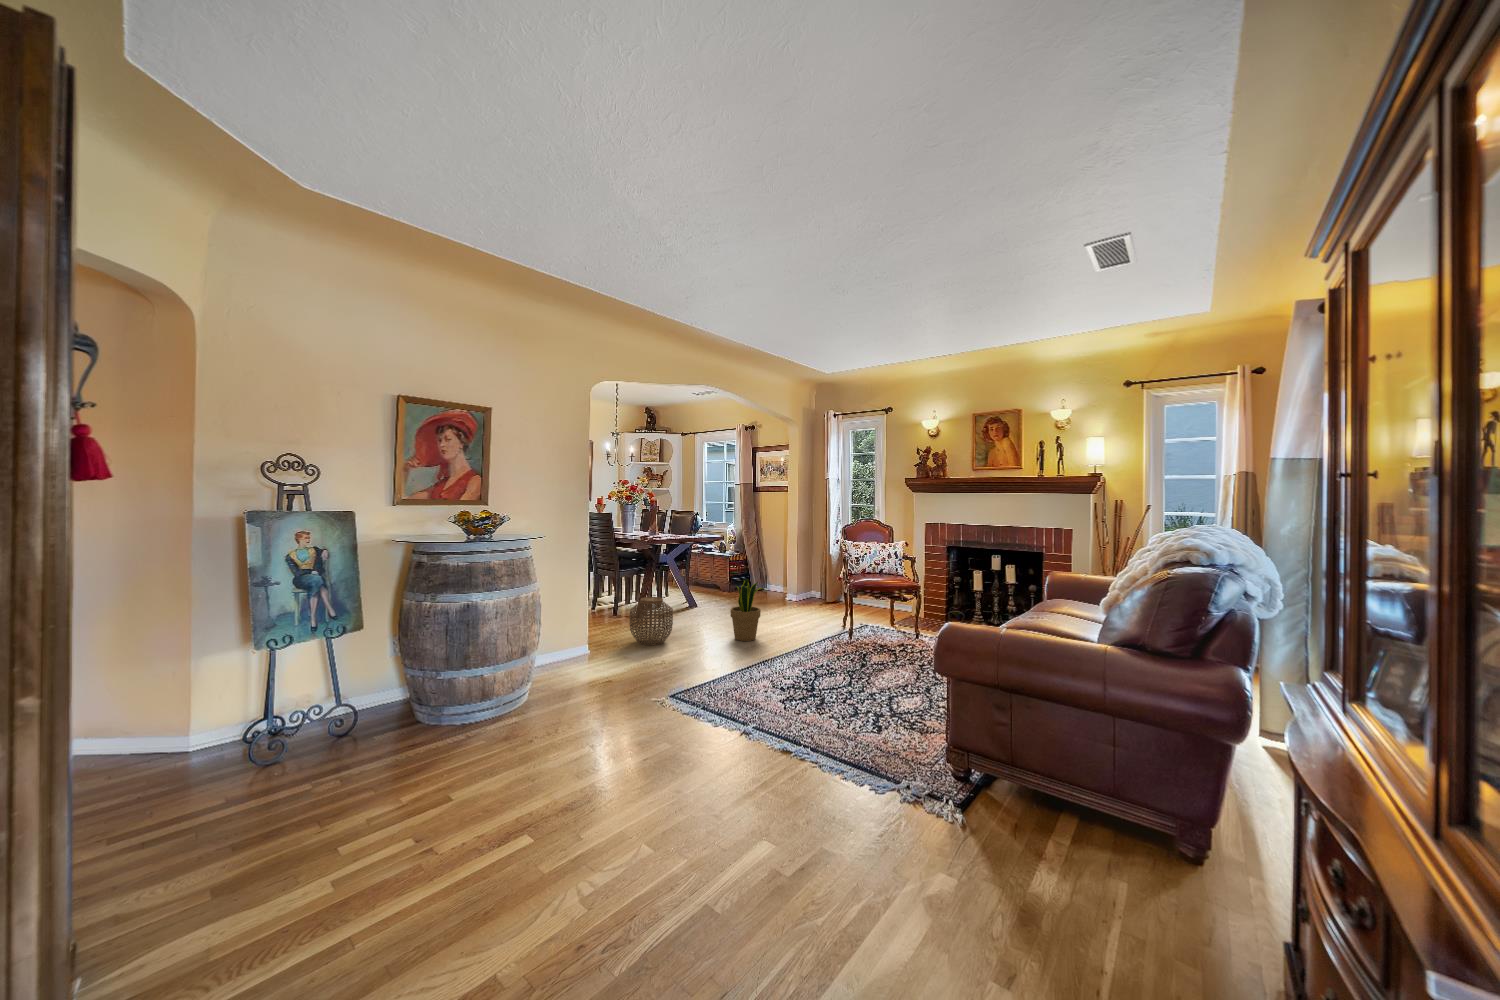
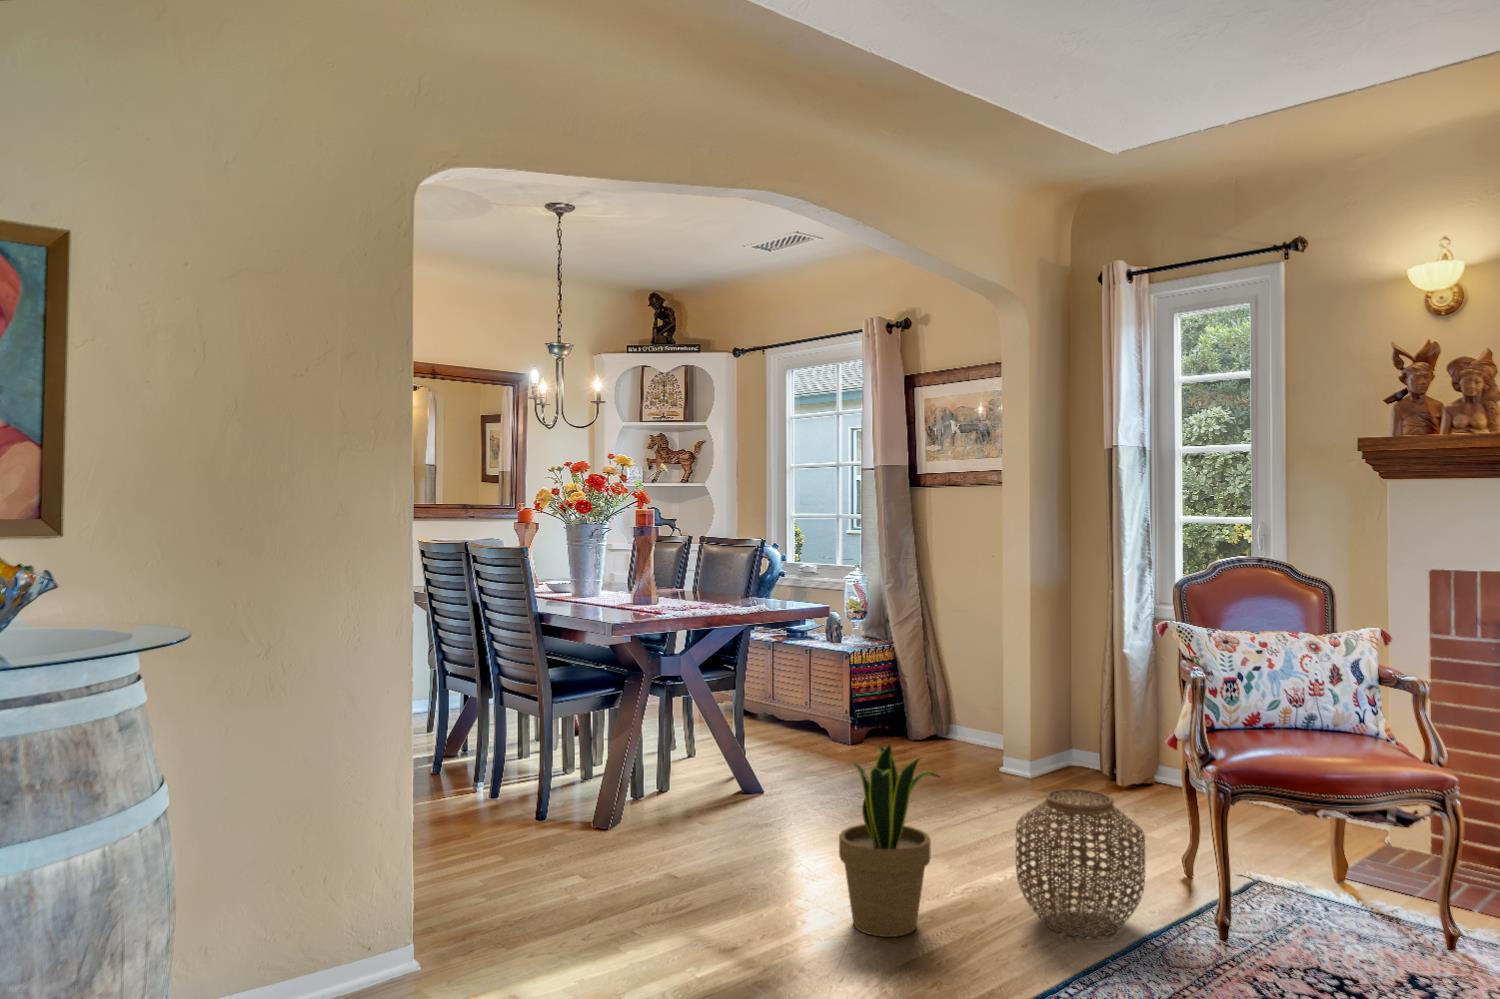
woven basket: present [630,597,673,646] -> present [1016,789,1145,937]

